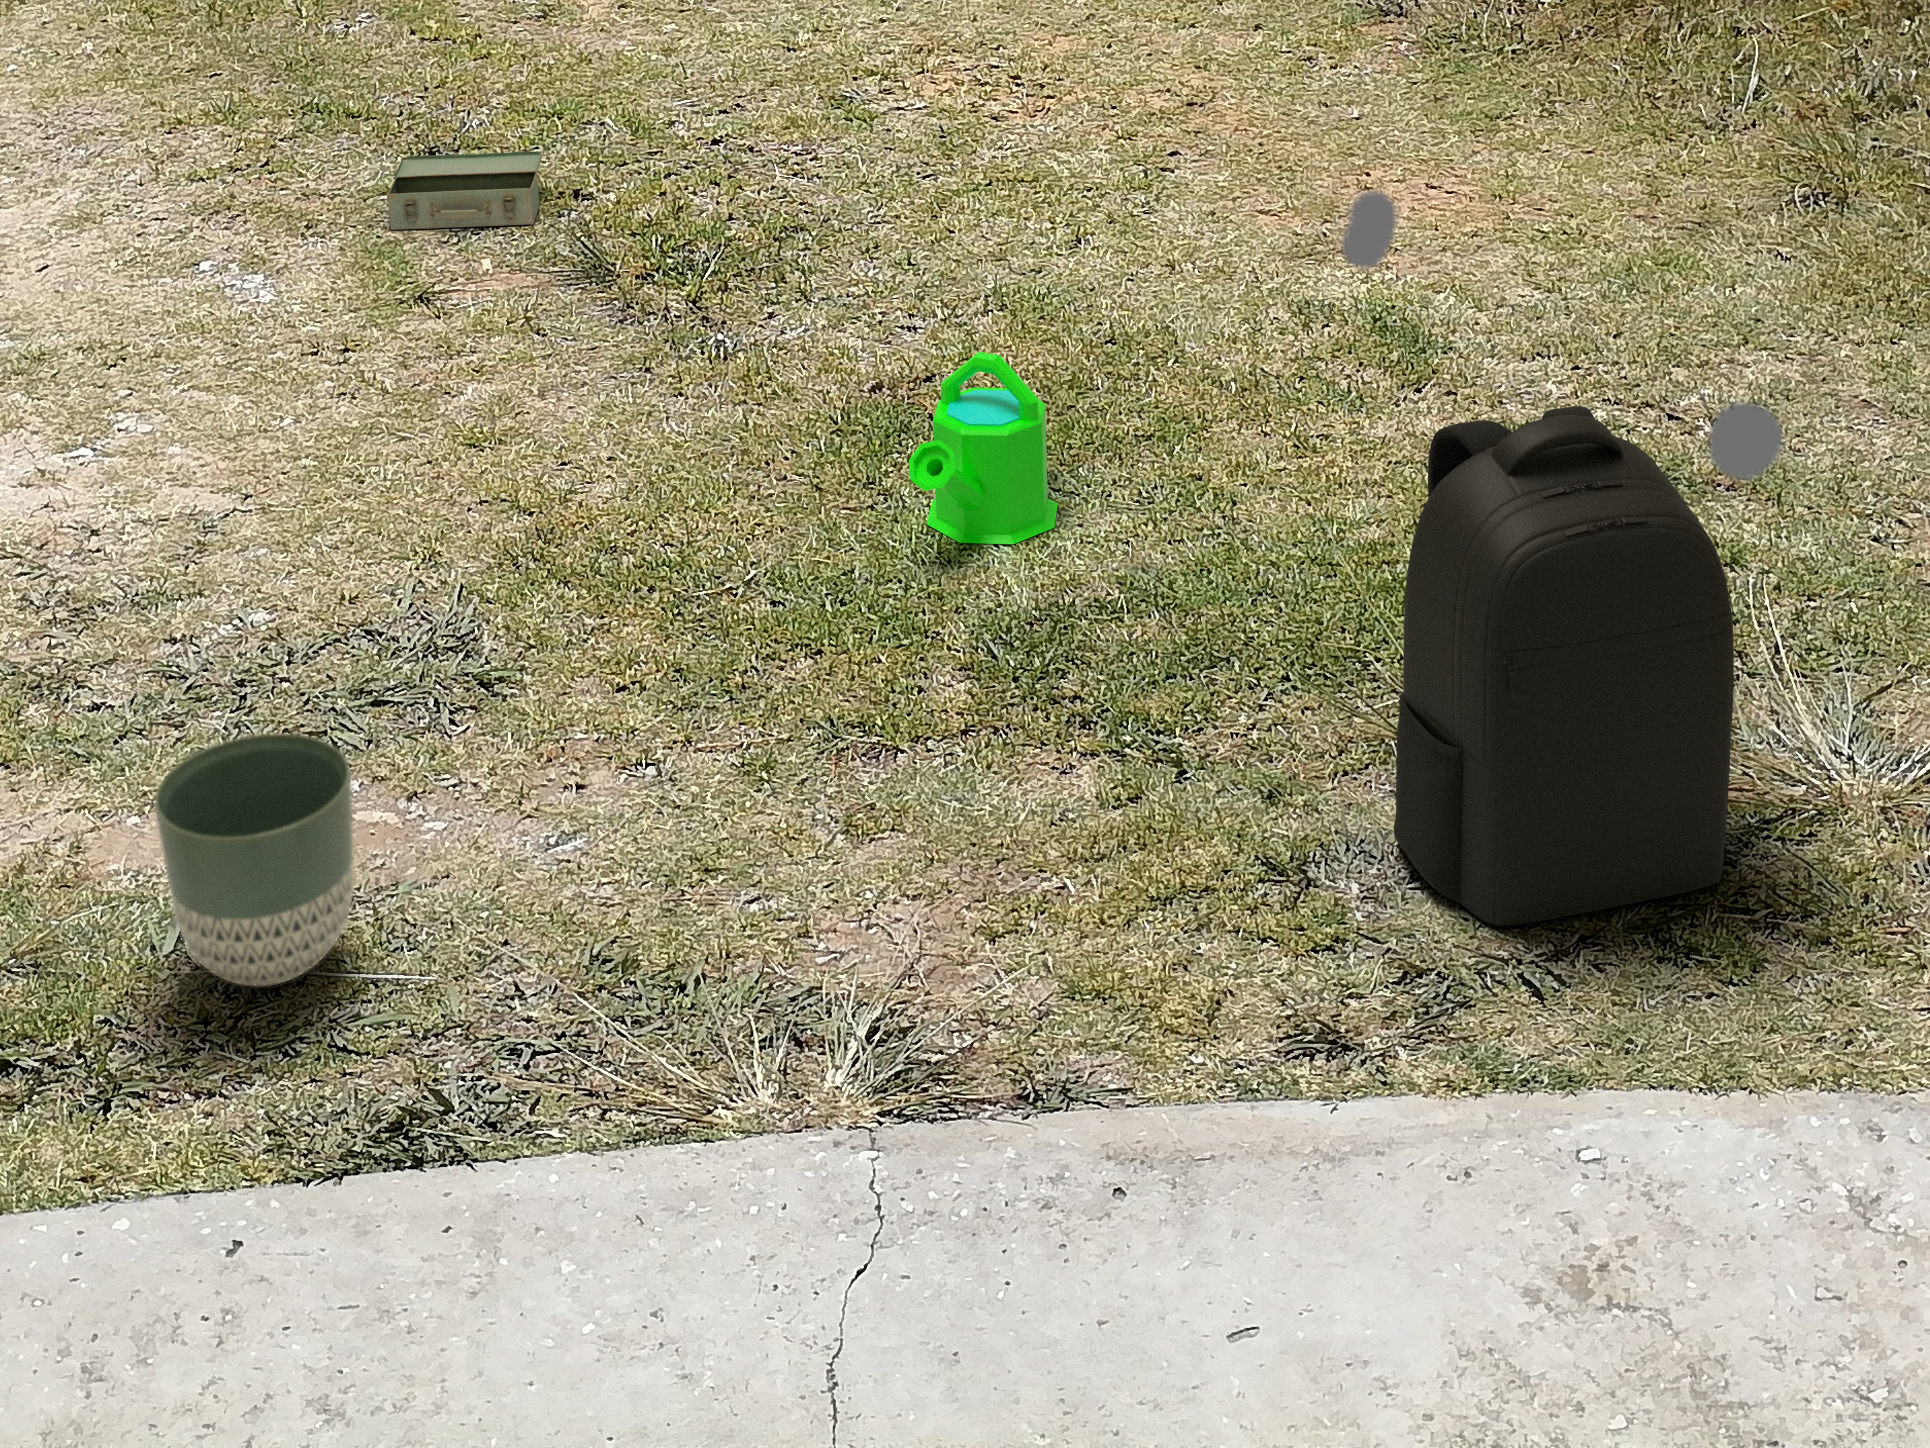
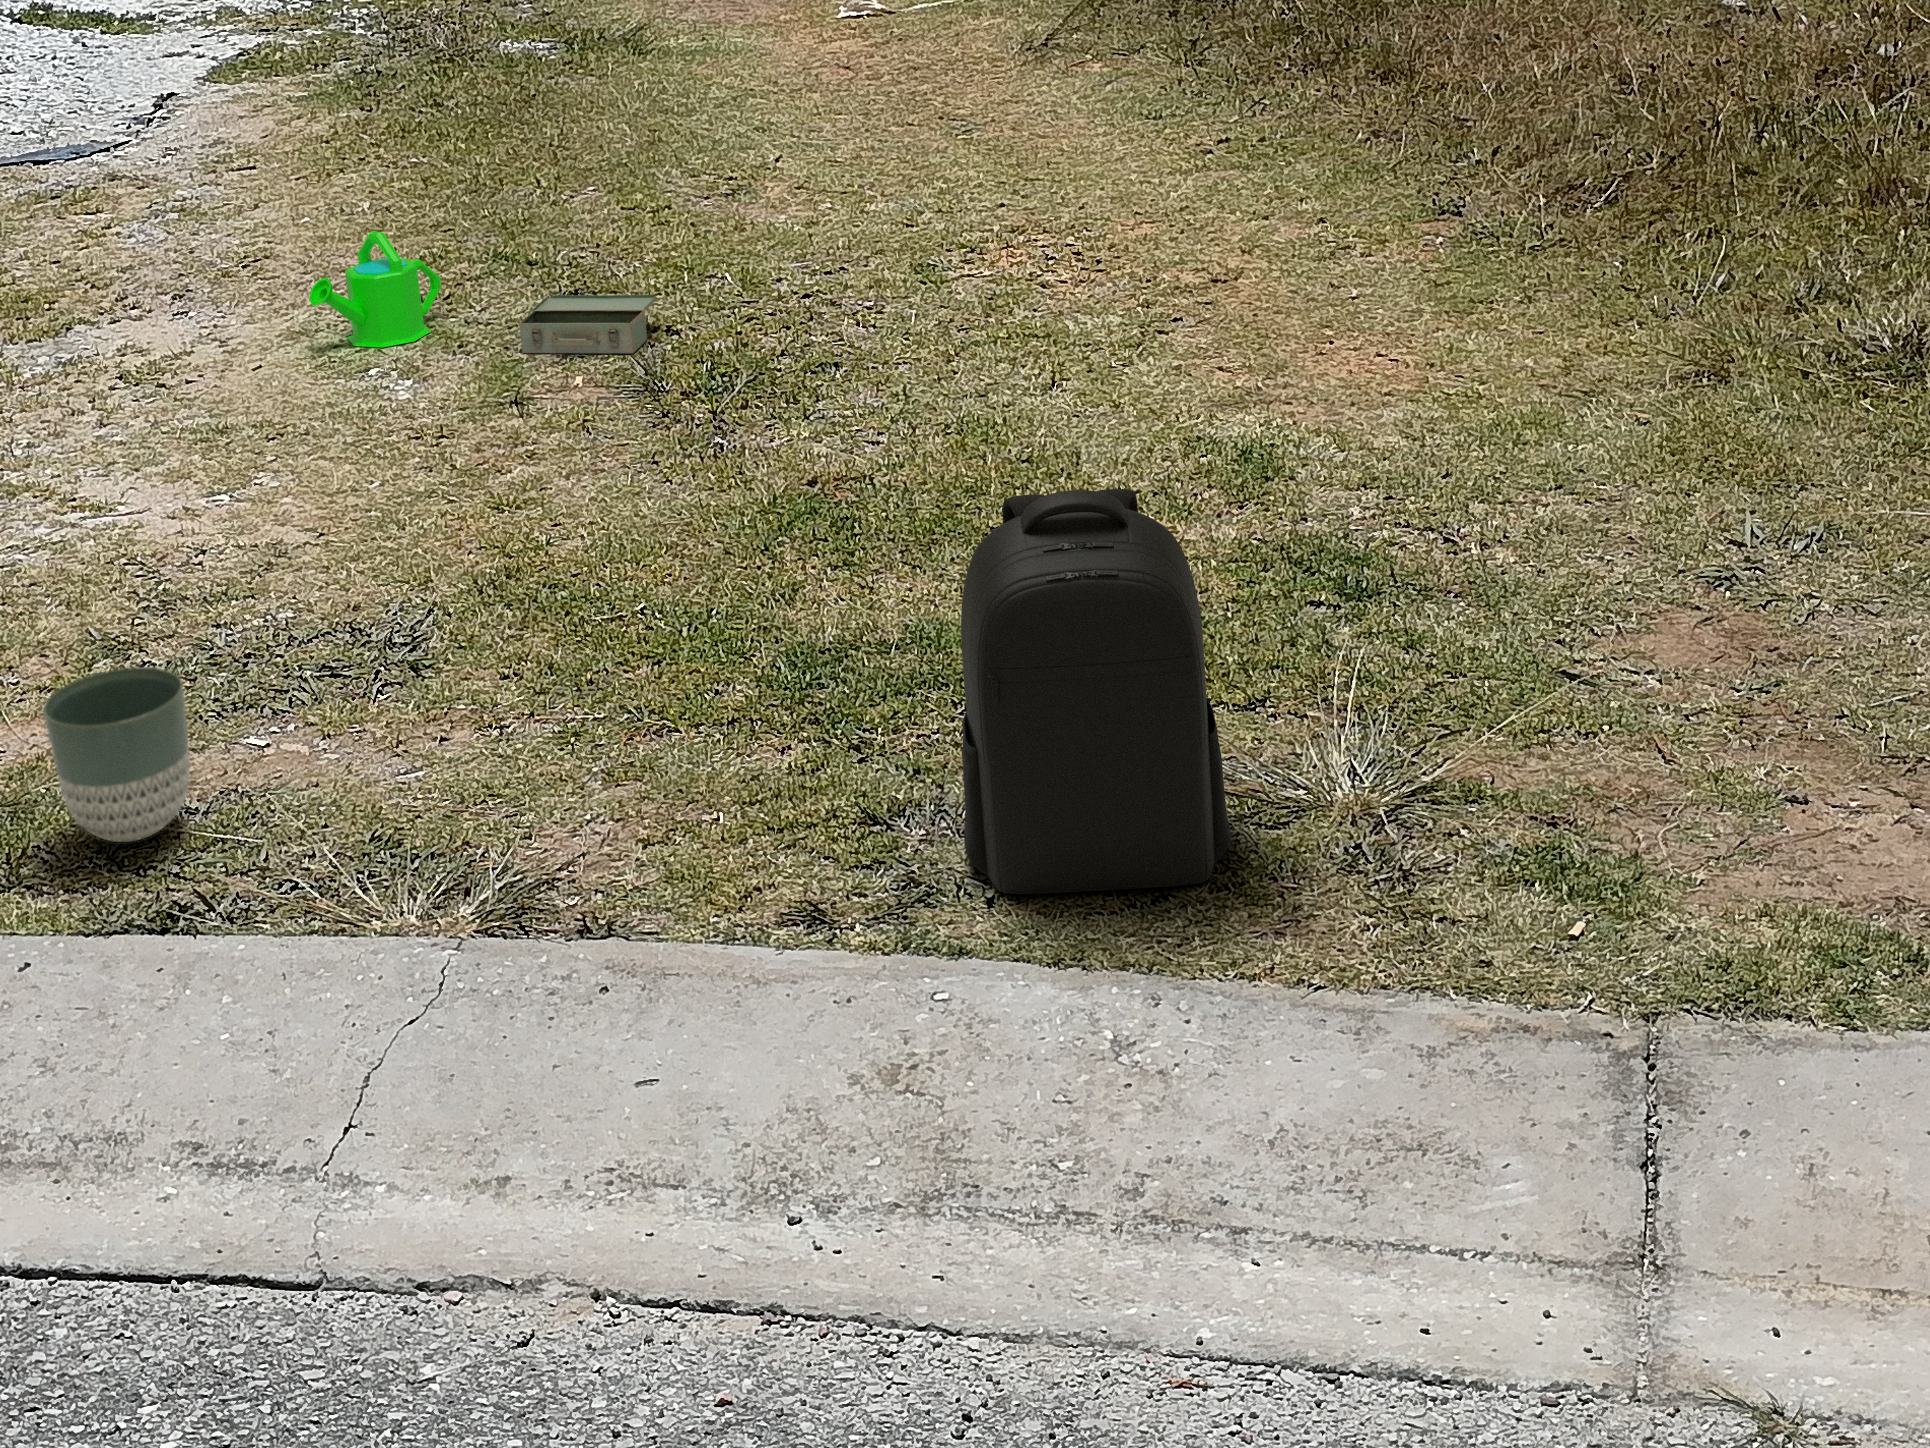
watering can: present [909,352,1058,544] -> present [309,231,441,348]

